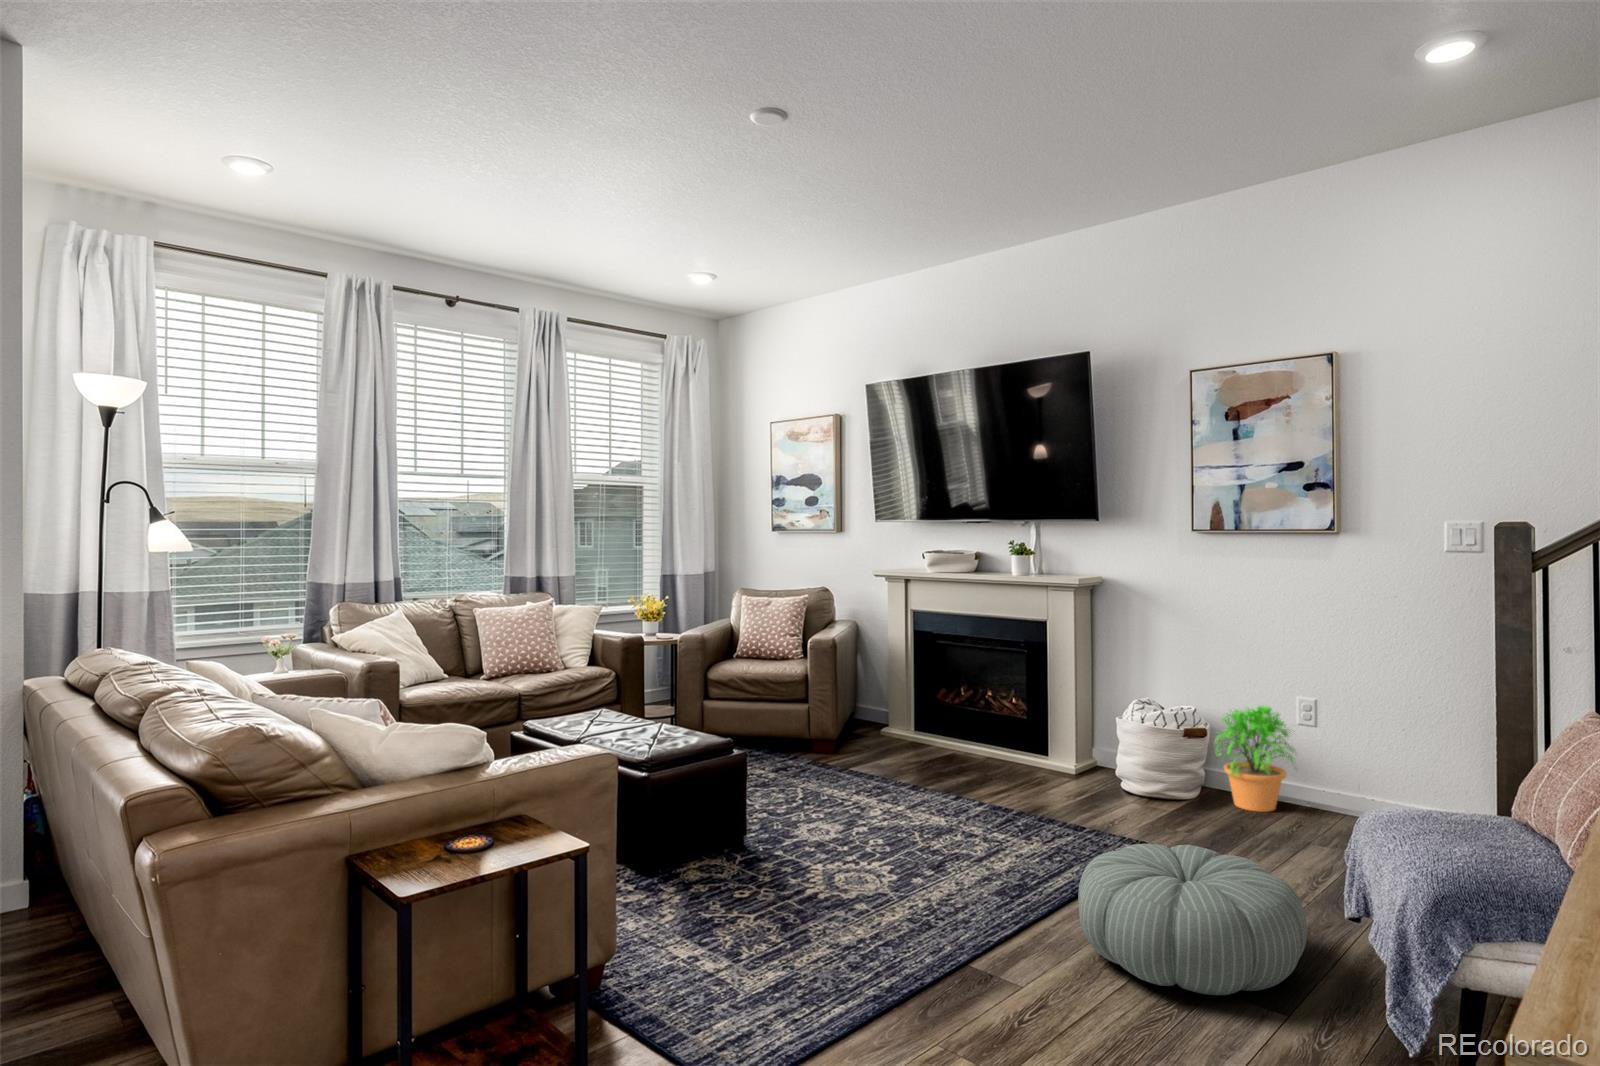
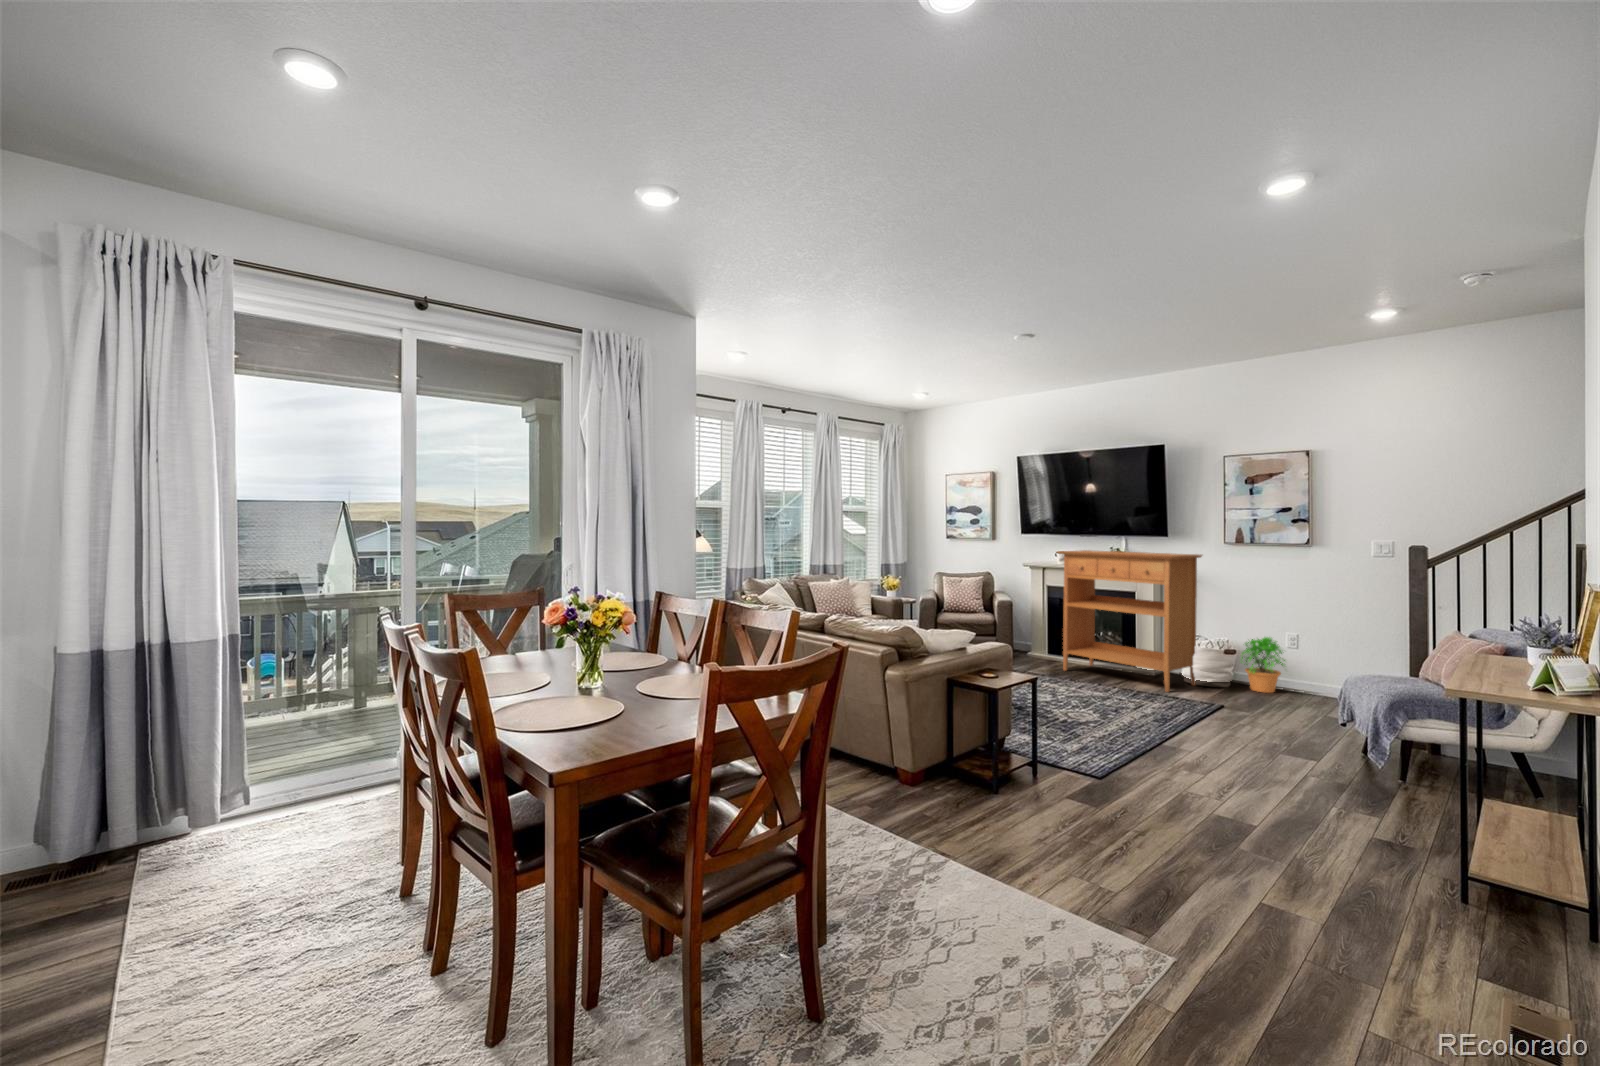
console table: none [904,547,1148,814] -> present [1057,550,1202,692]
pouf: present [1078,844,1307,995] -> none [1203,695,1321,755]

